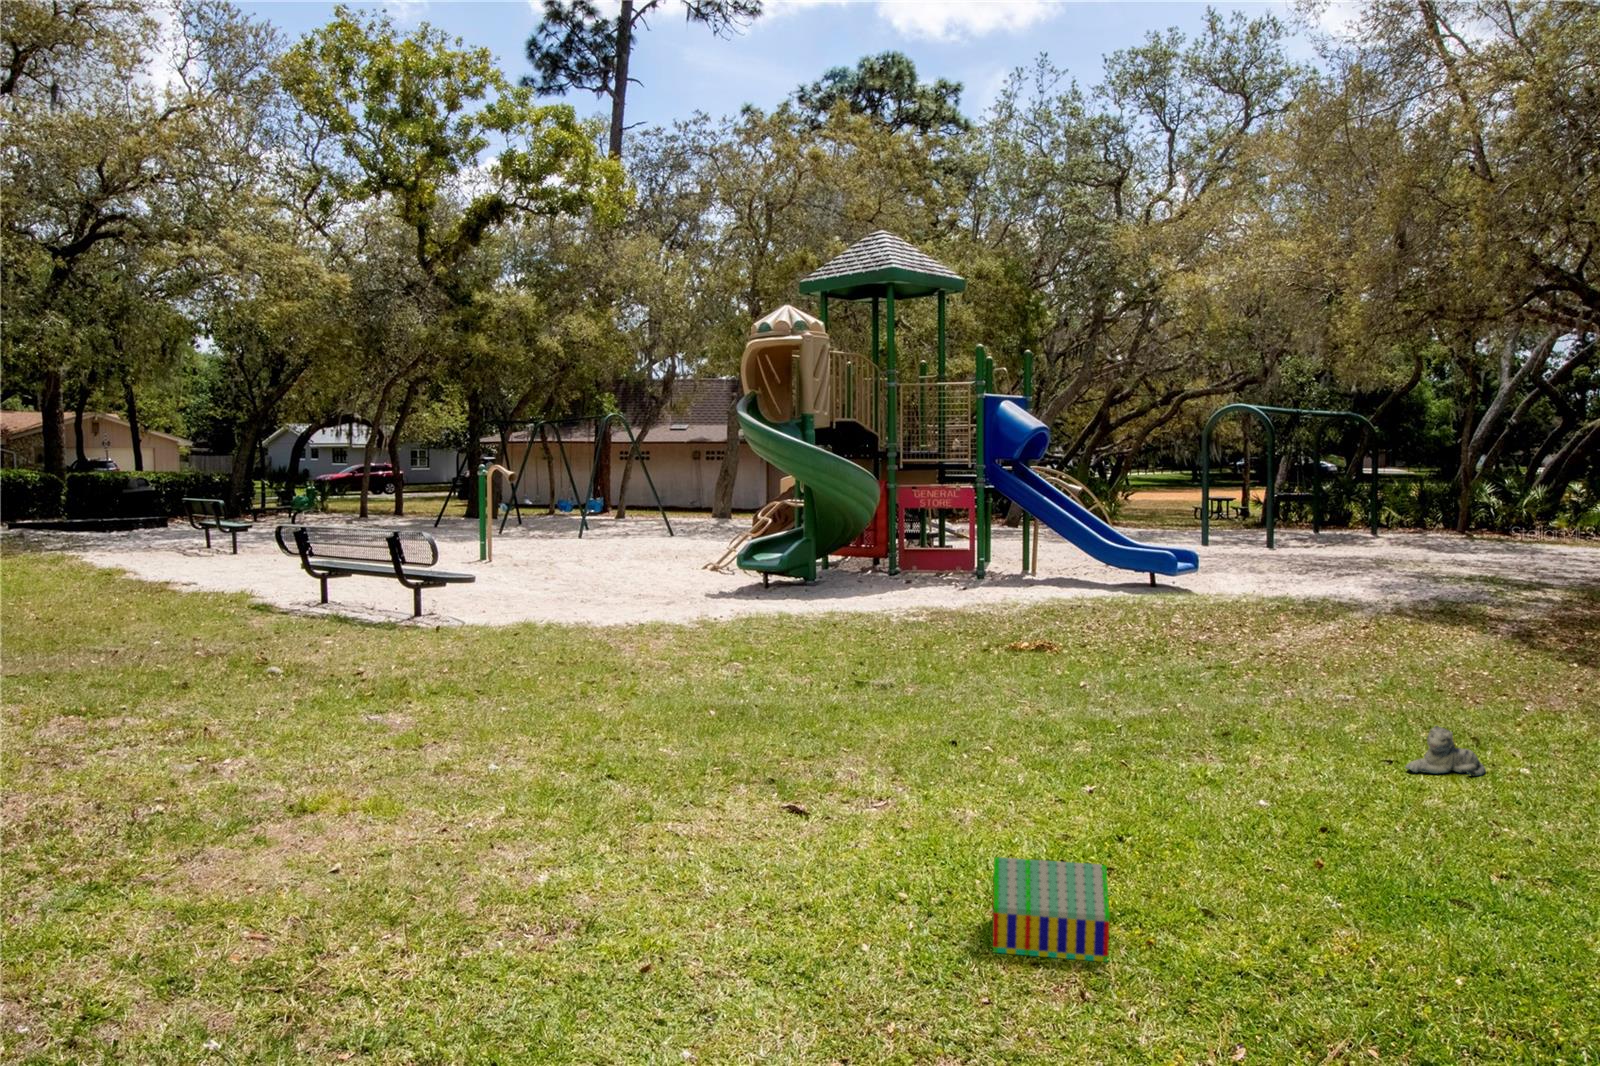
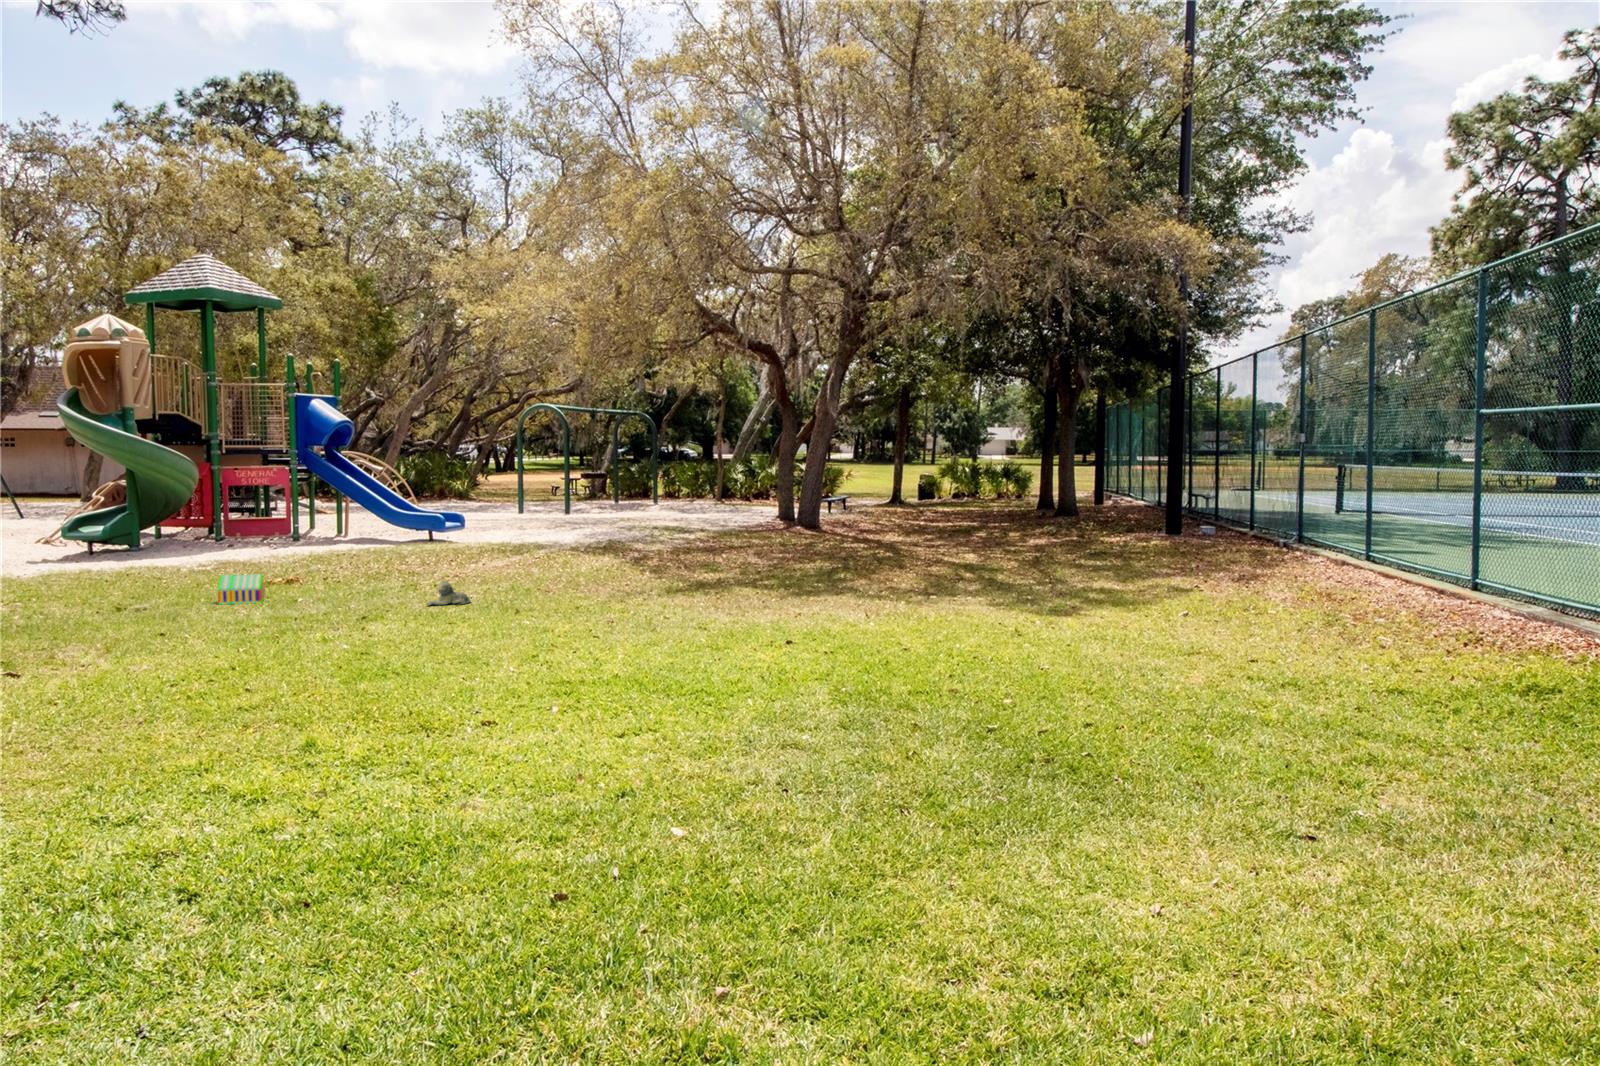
toy house: present [992,857,1110,962] -> present [218,574,265,605]

